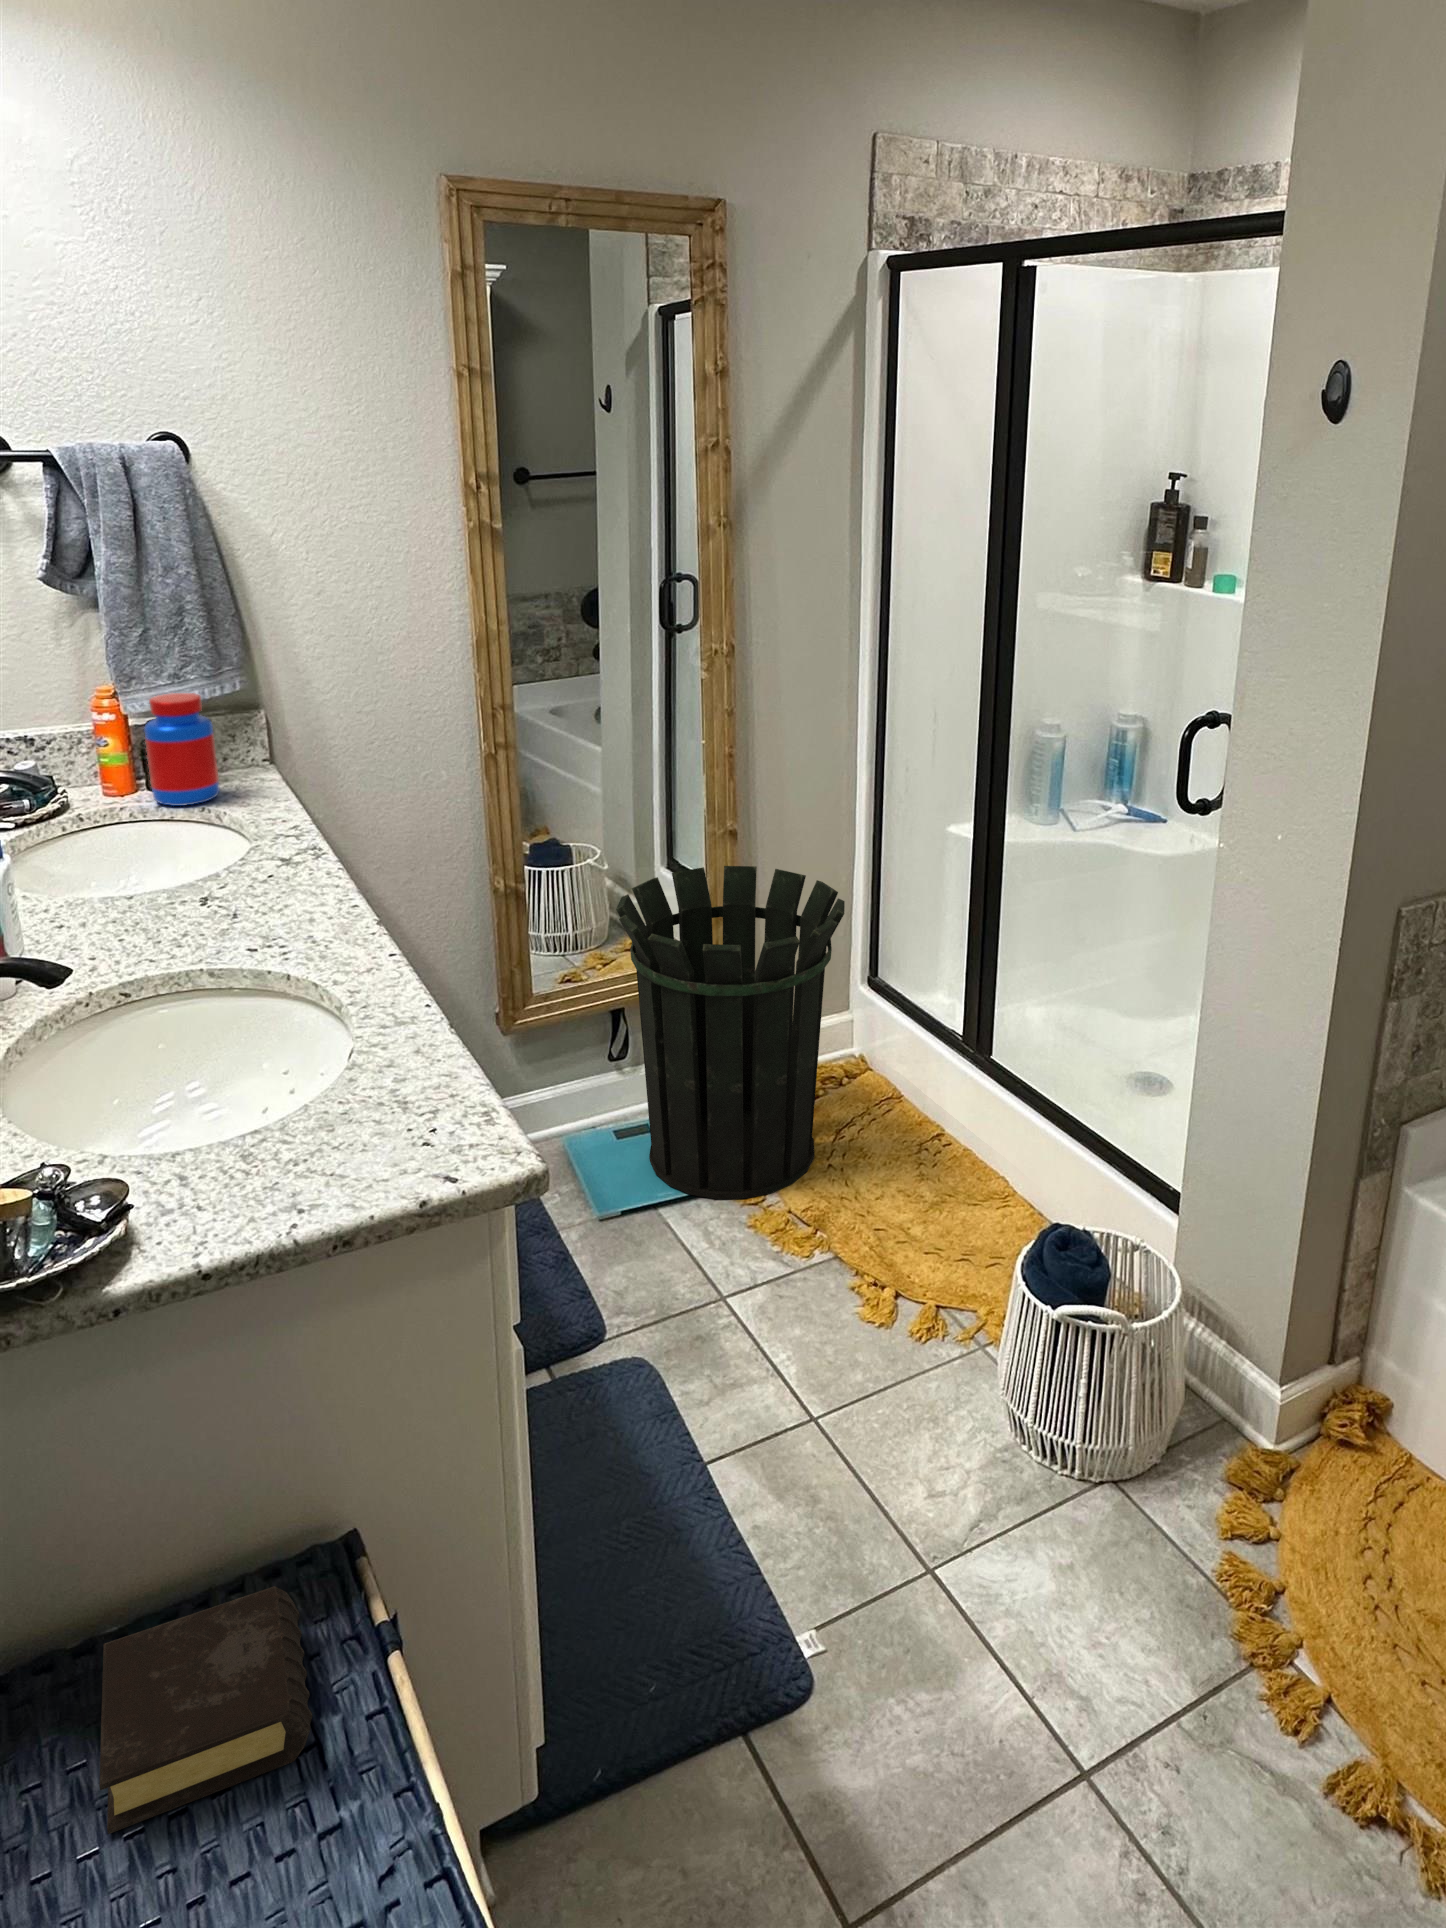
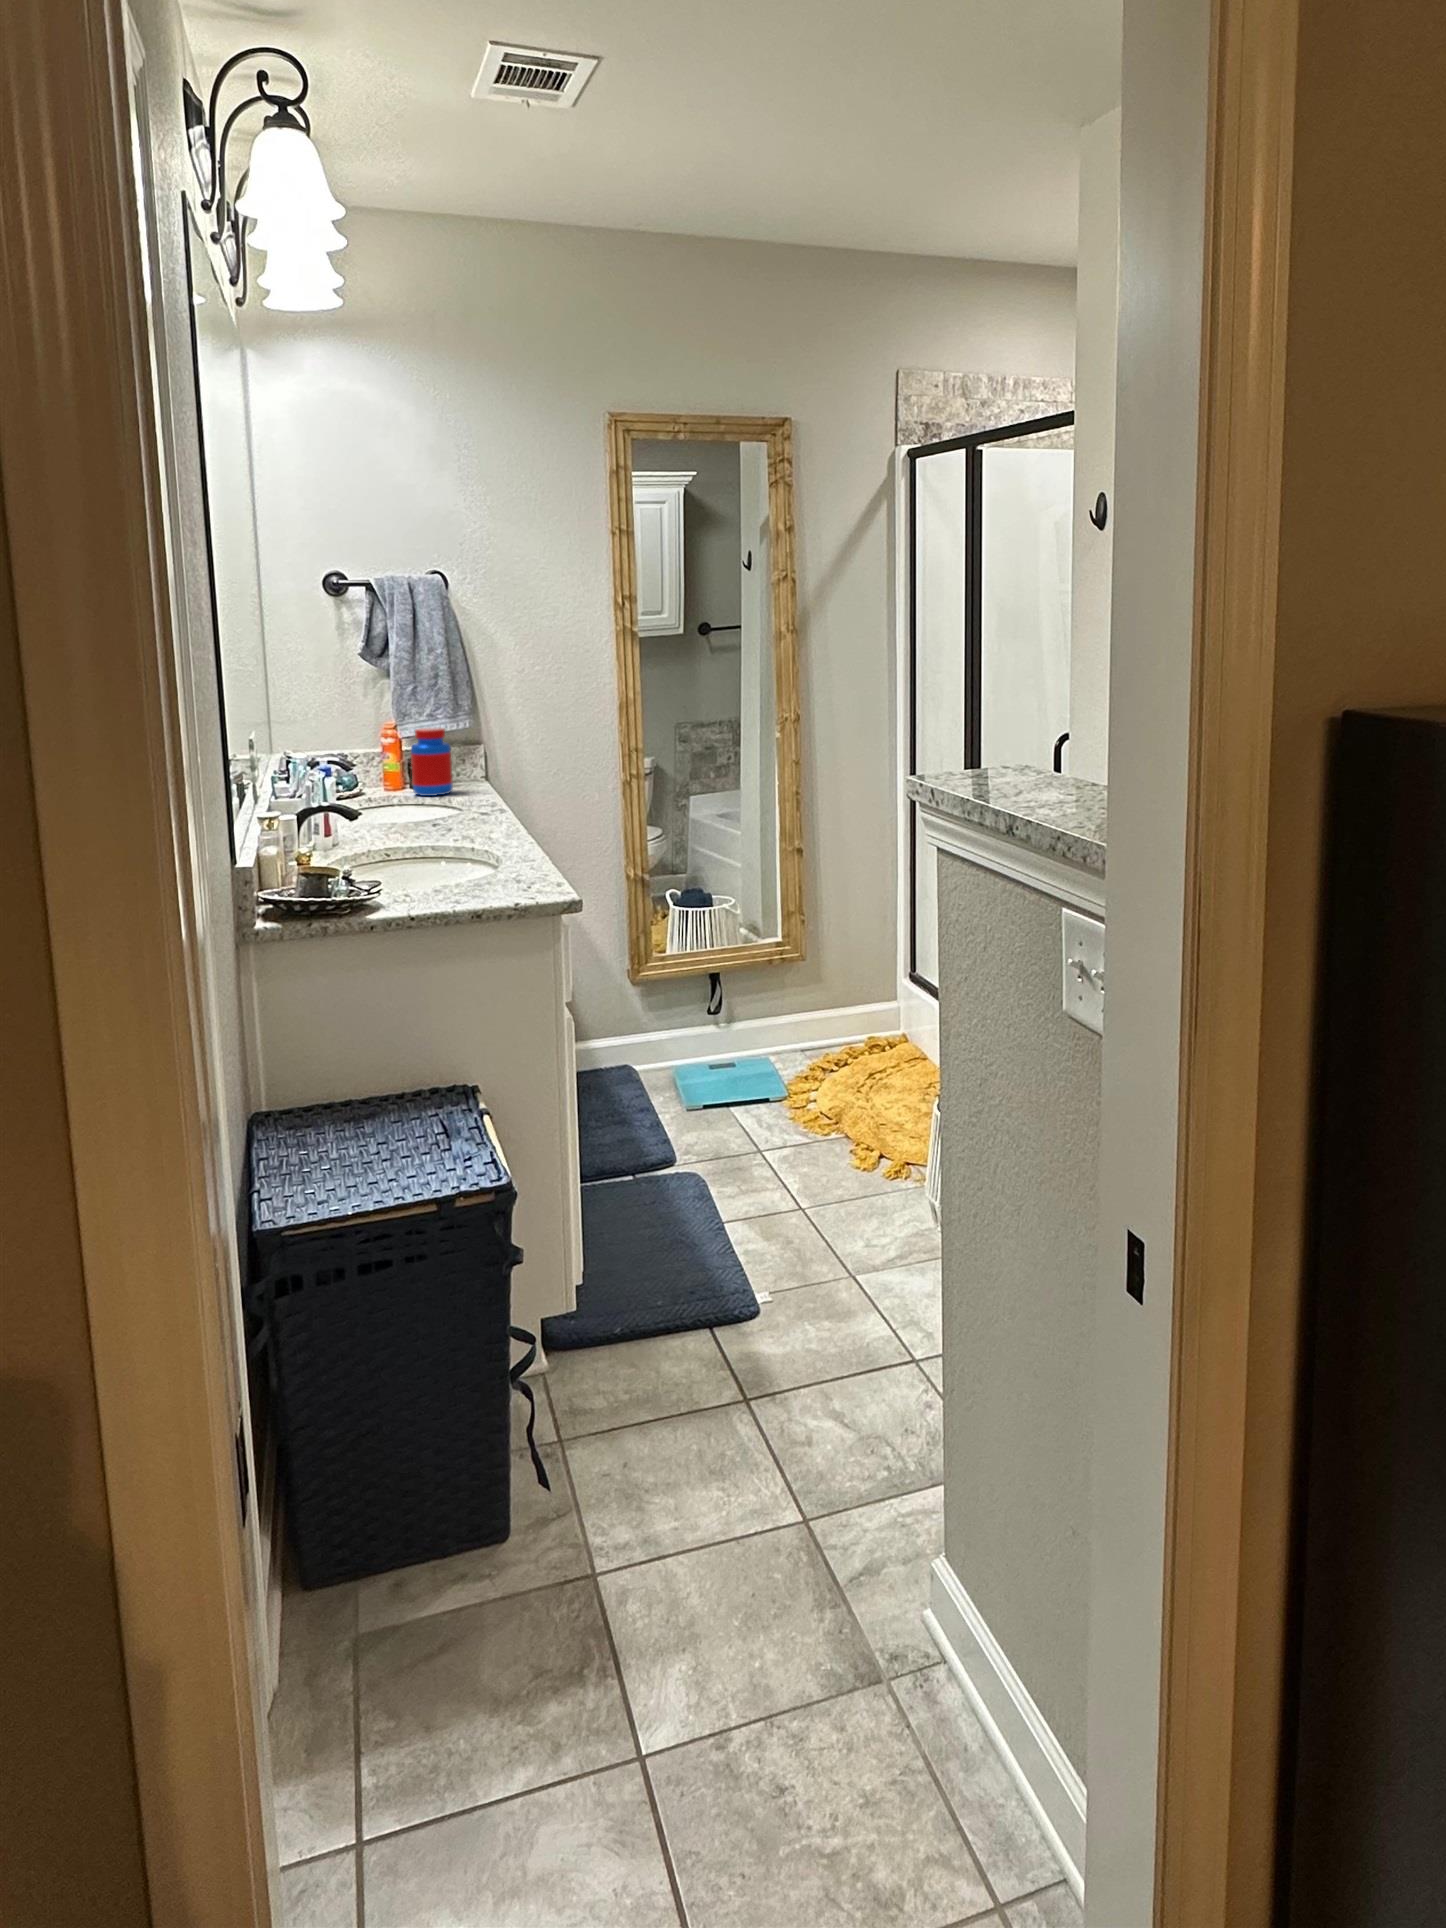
waste bin: present [616,866,845,1199] -> none [709,874,870,1104]
book: present [99,1586,312,1834] -> none [344,1078,439,1143]

